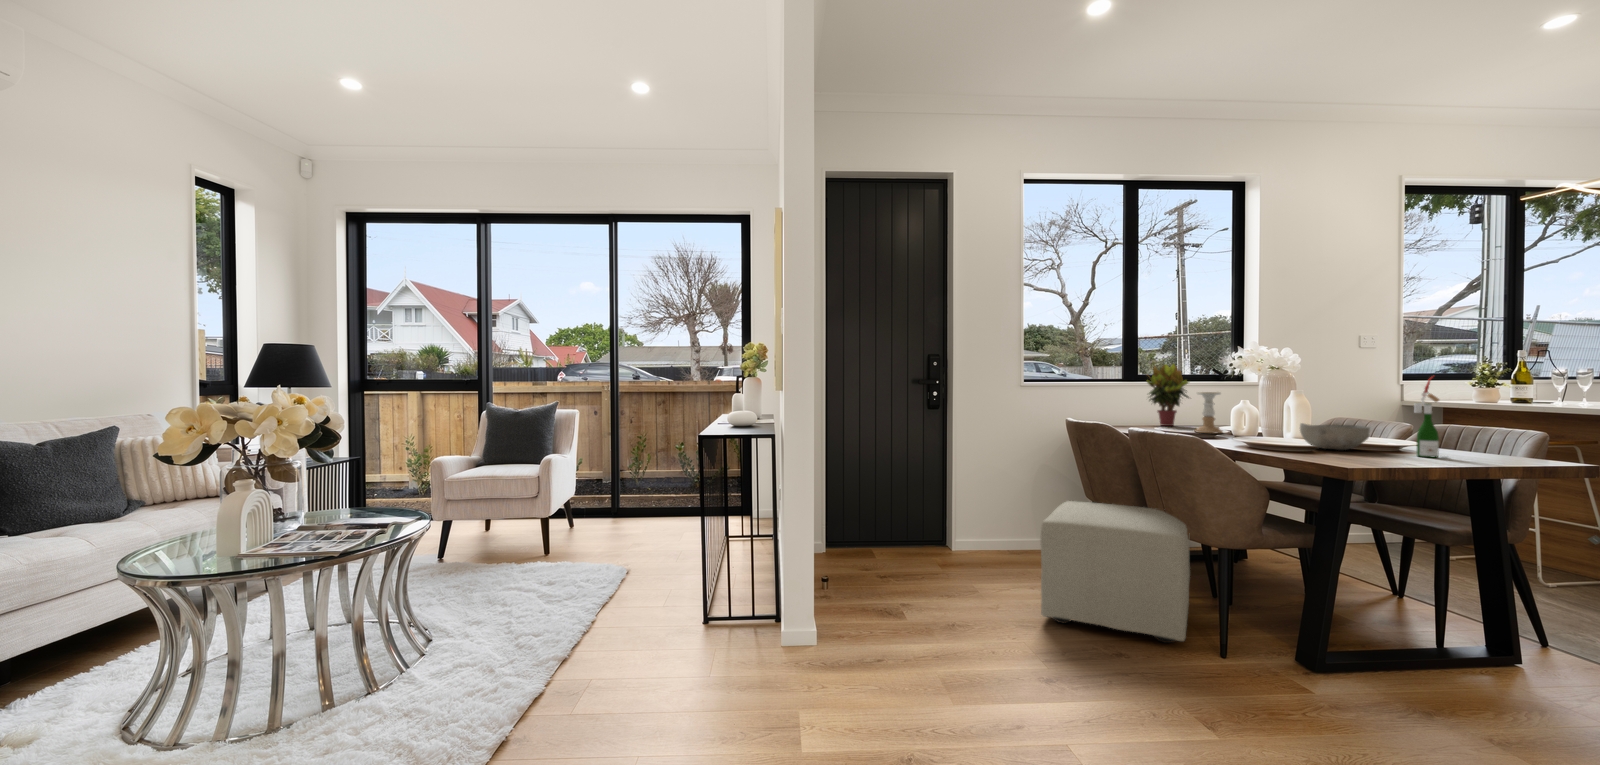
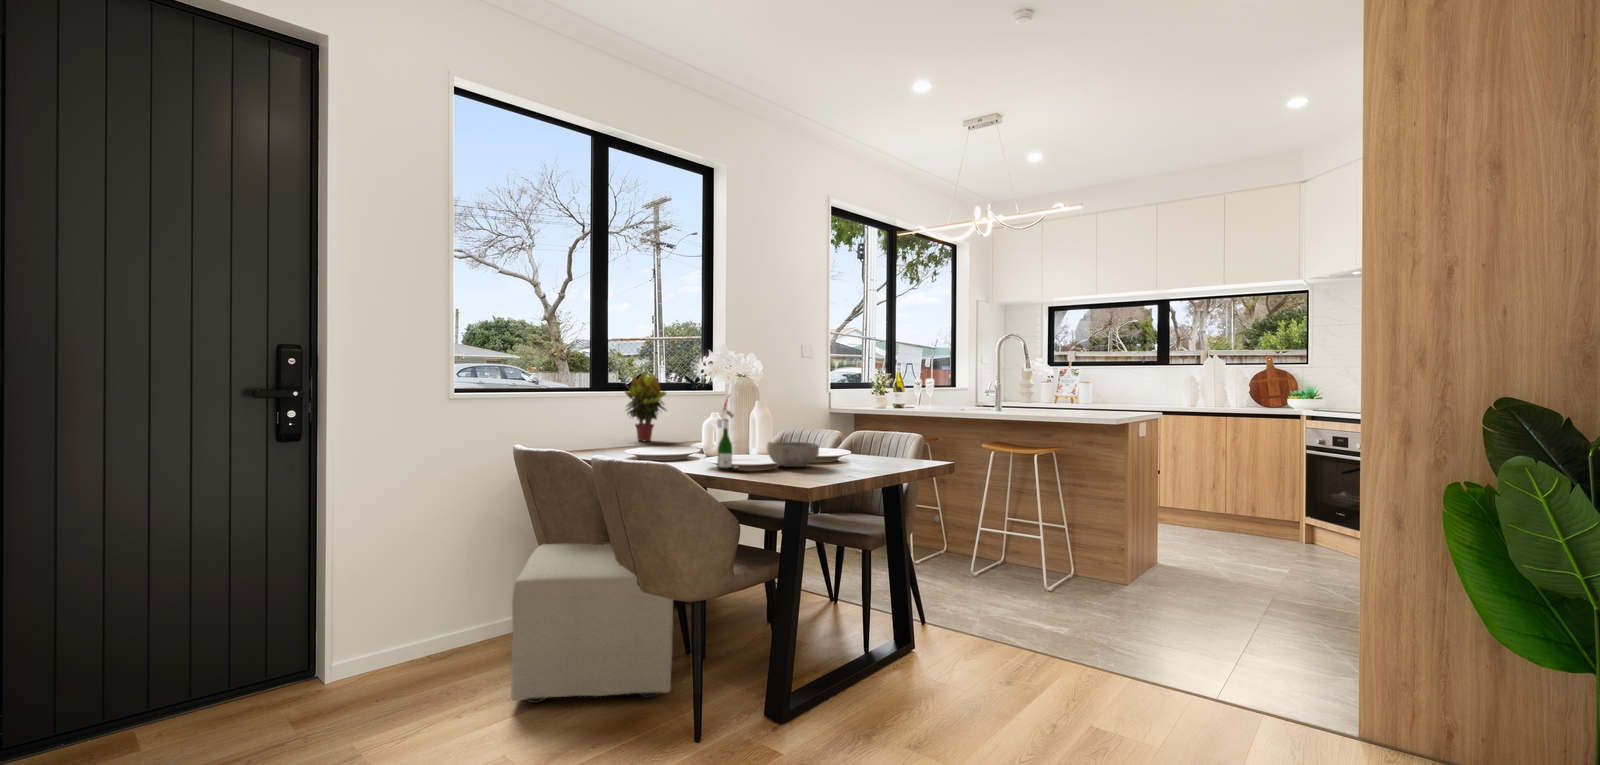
wine bottle: present [1414,377,1439,458] -> present [717,396,737,469]
candle holder: present [1195,392,1223,433] -> none [673,406,699,451]

